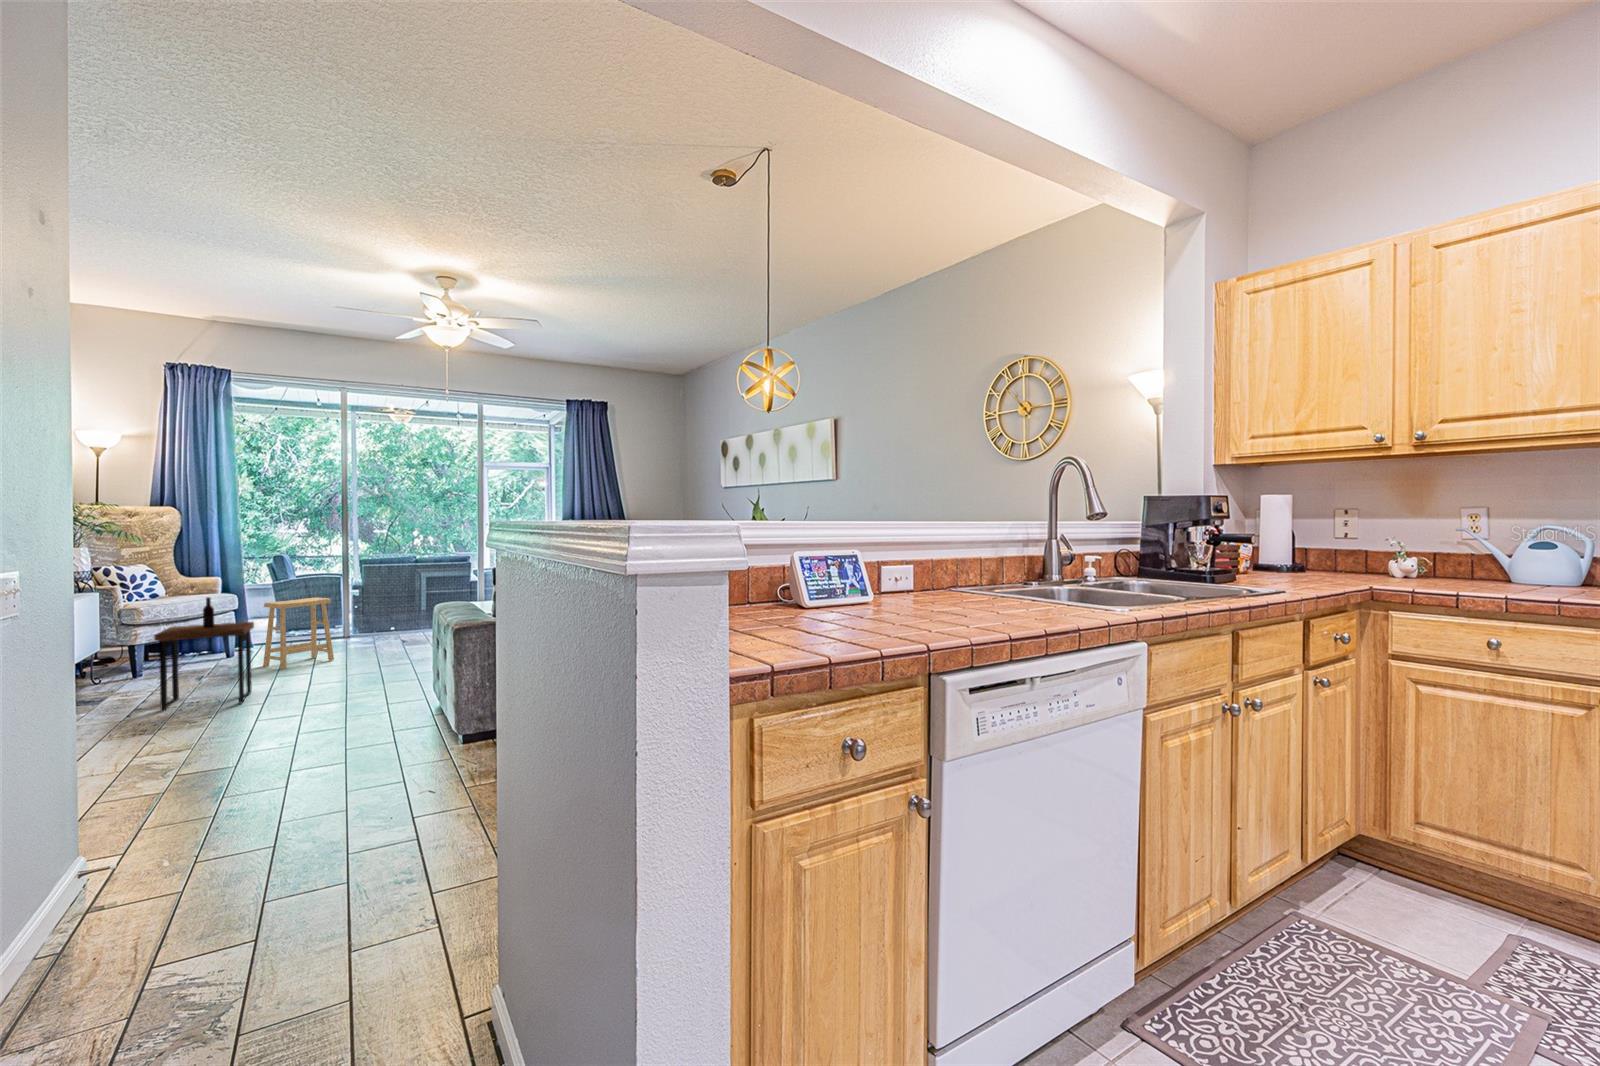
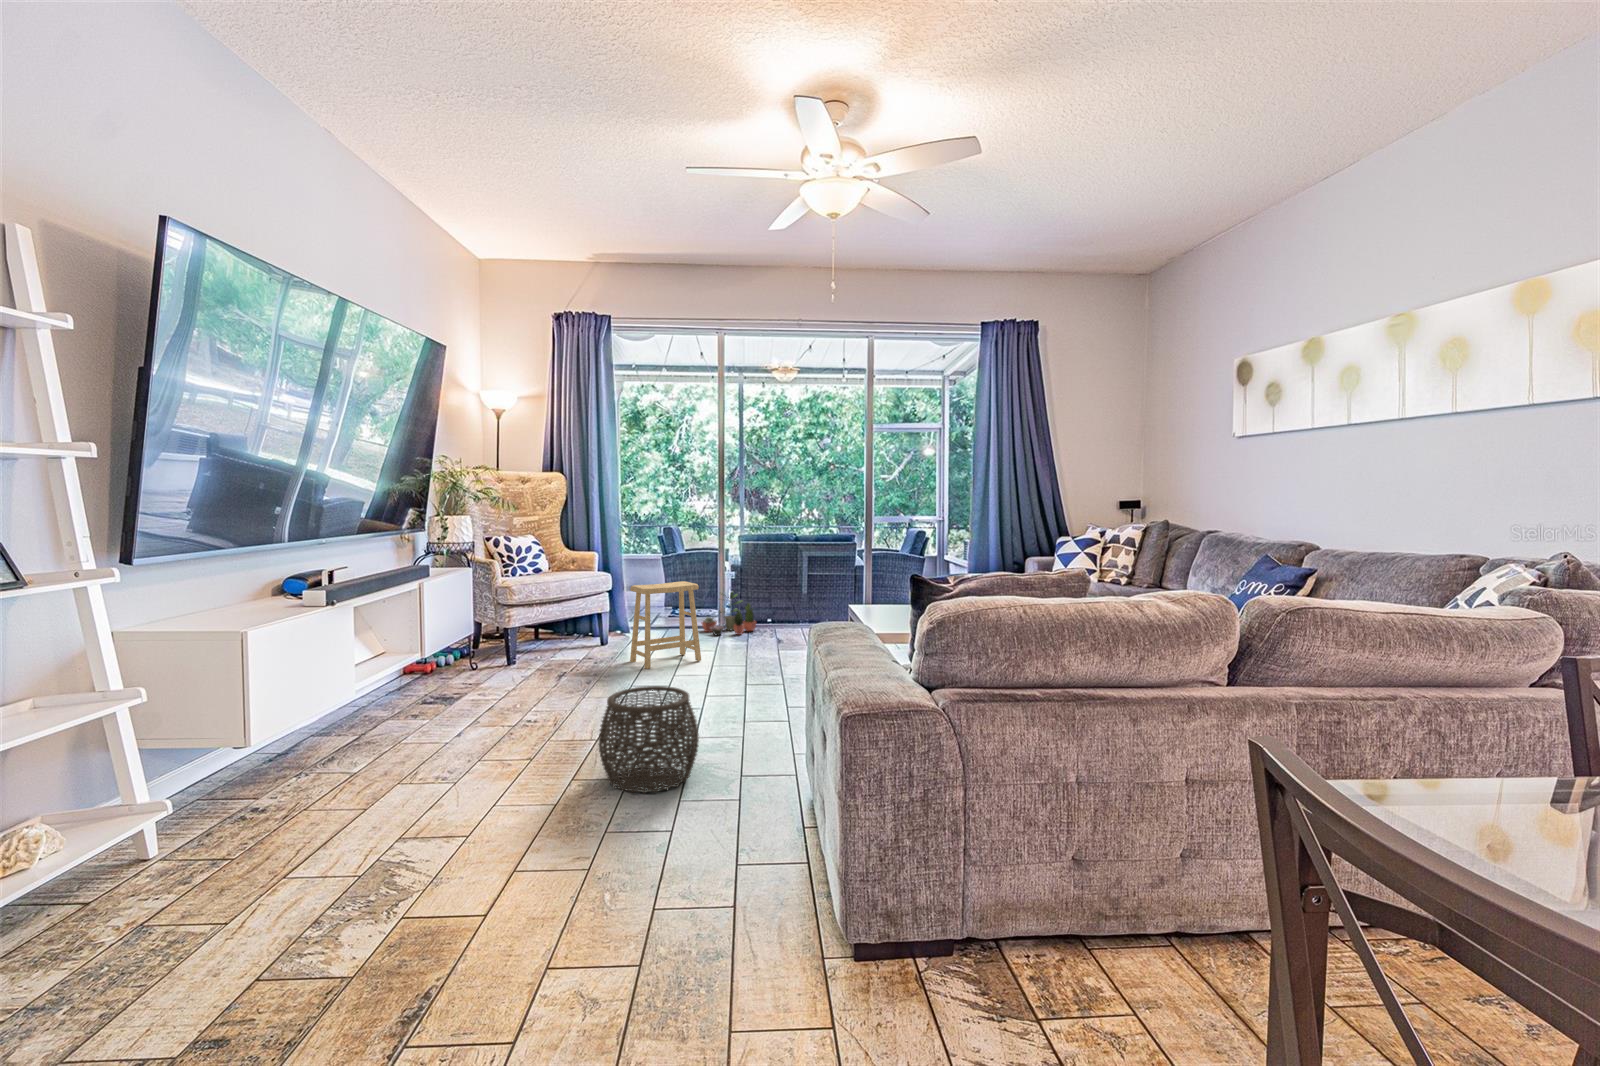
side table: present [154,597,254,712] -> none [498,581,605,723]
potted plant: none [326,605,380,643] -> present [702,591,756,635]
woven basket: none [273,661,356,731] -> present [599,686,699,793]

